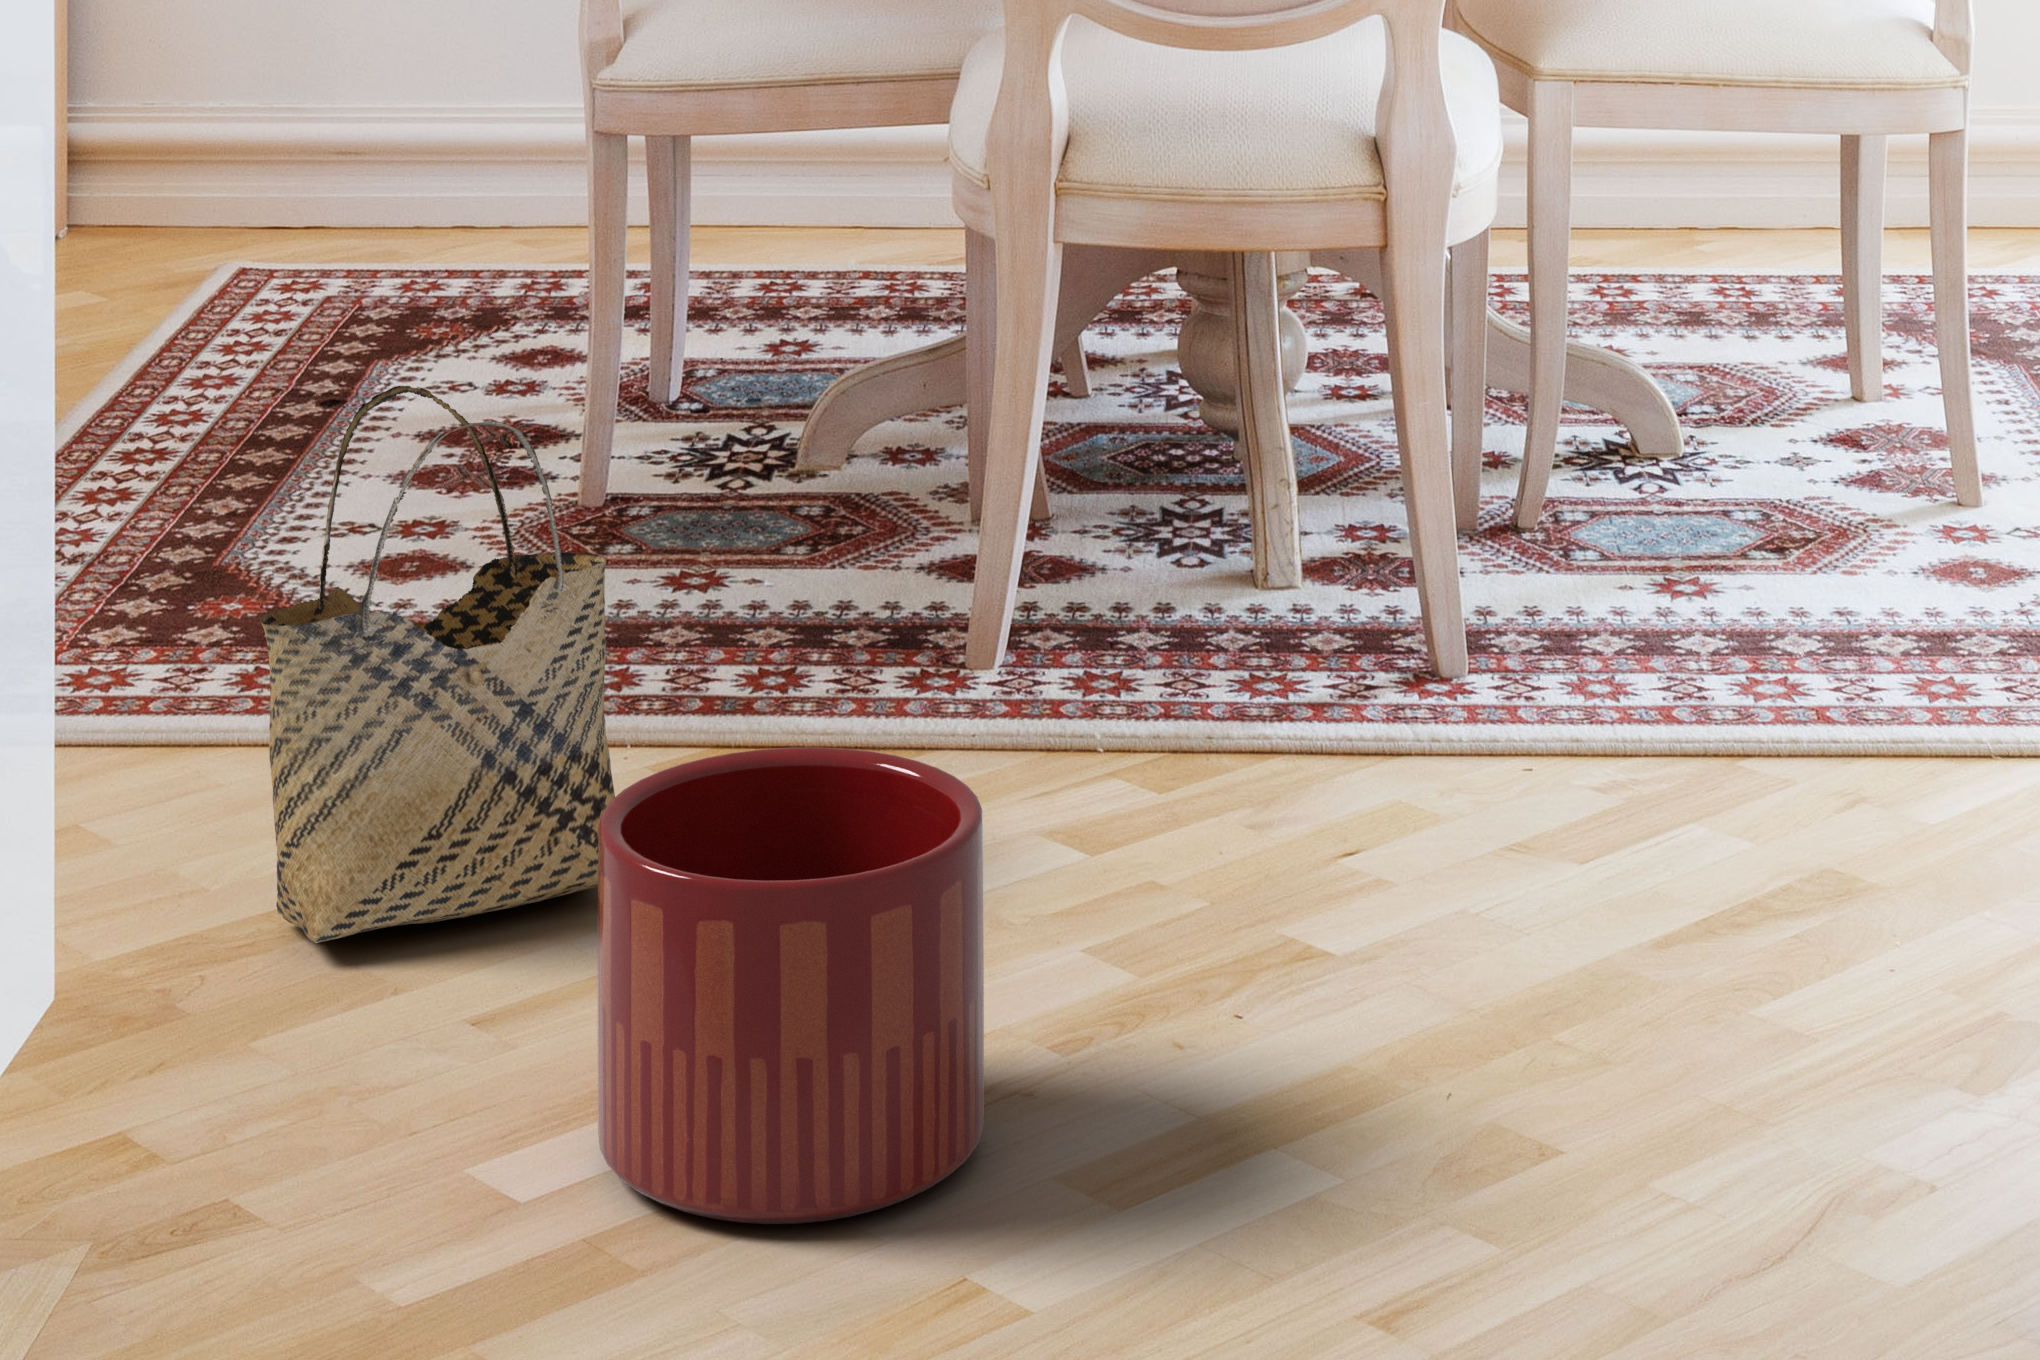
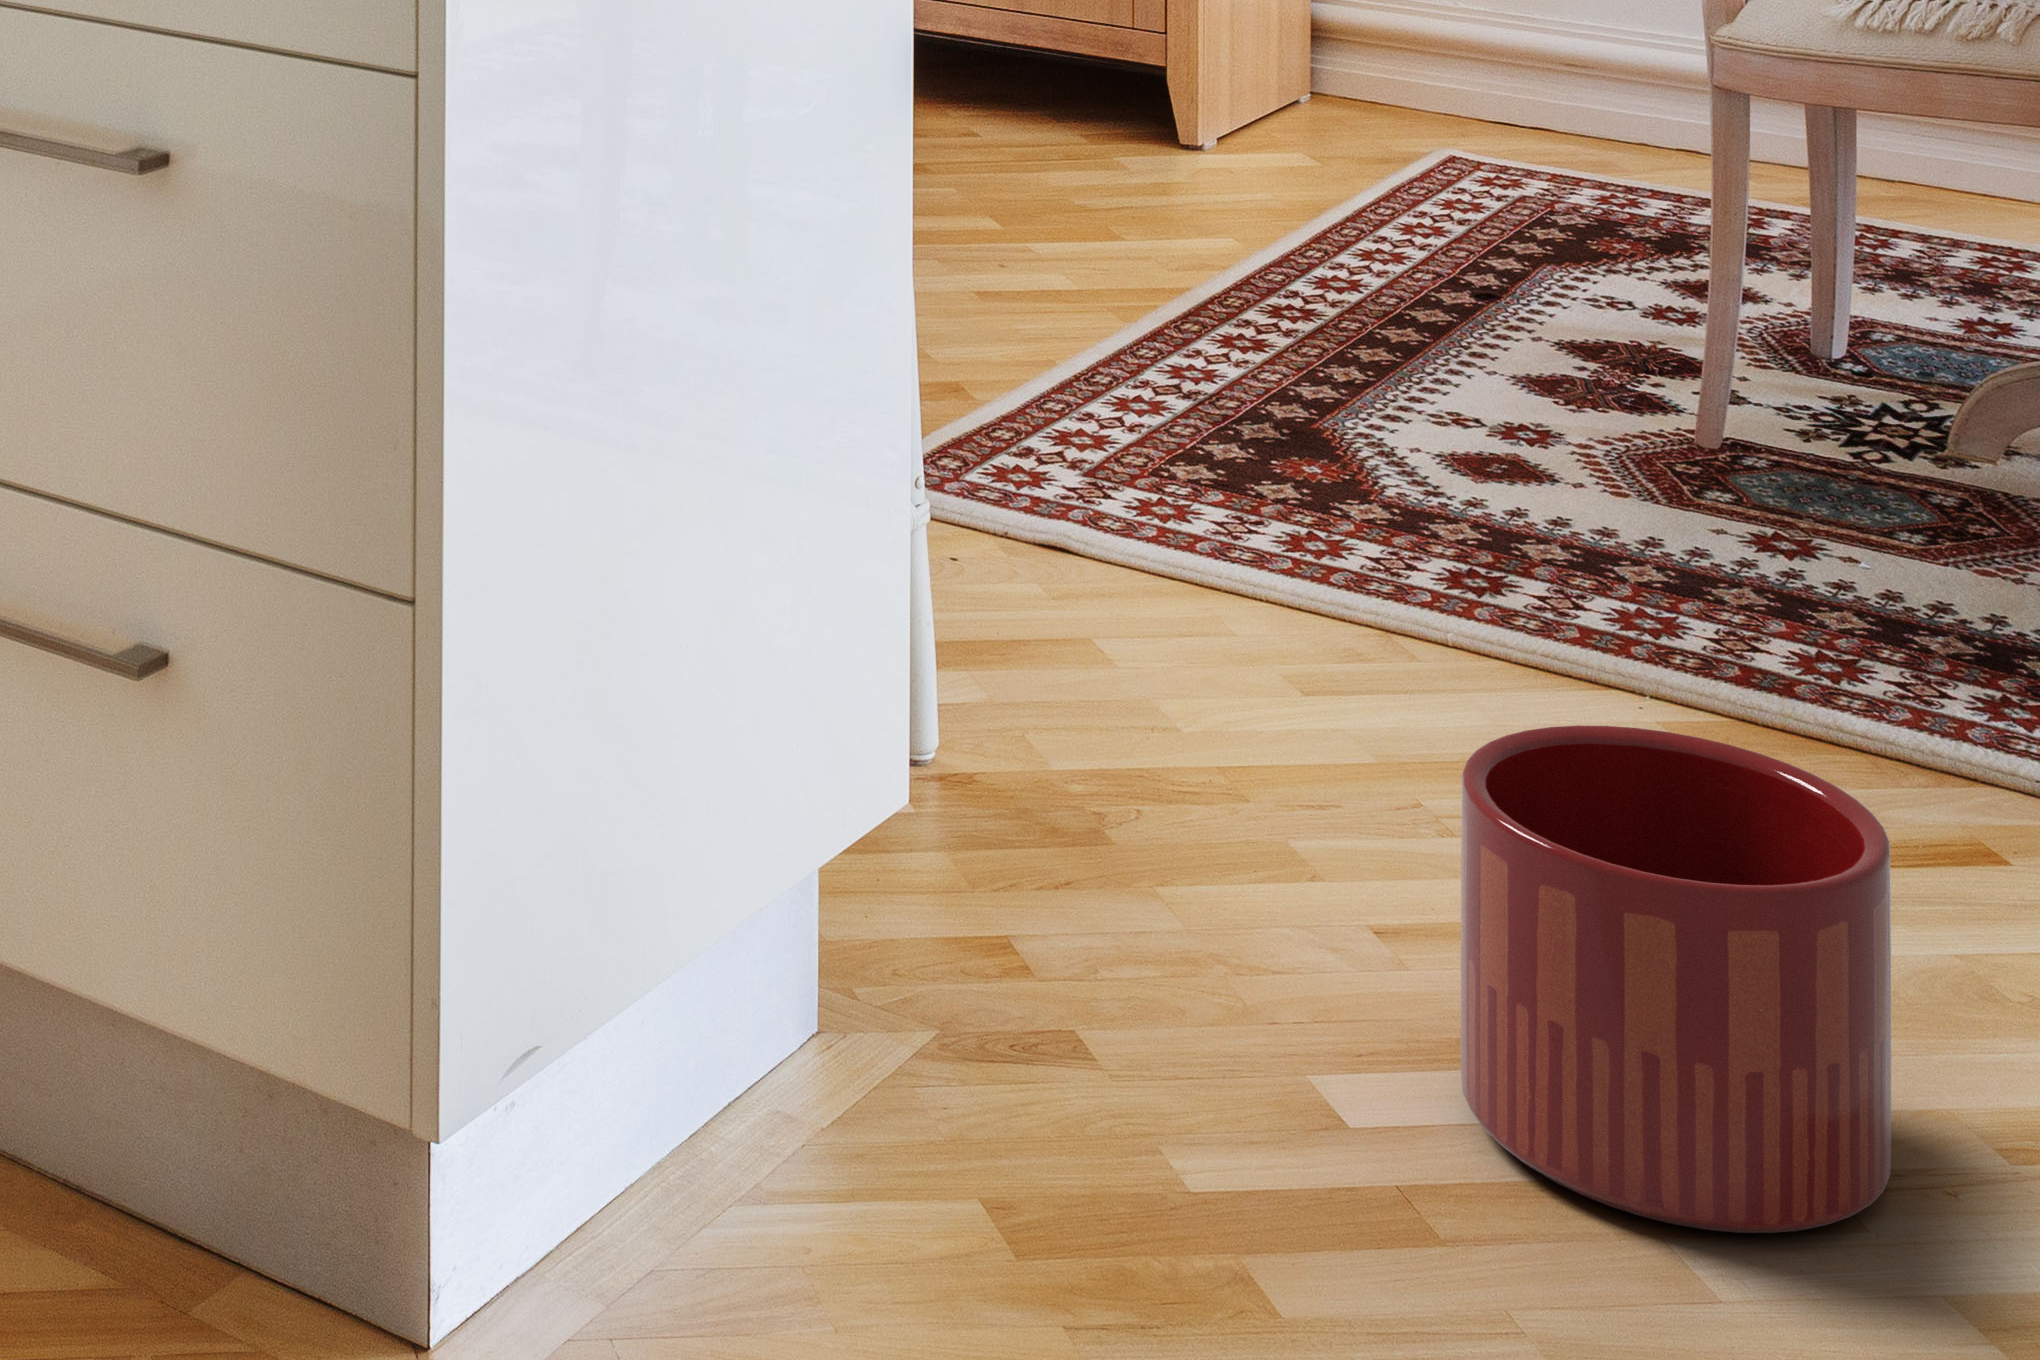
woven basket: present [260,386,615,943] -> none [1219,302,1584,824]

